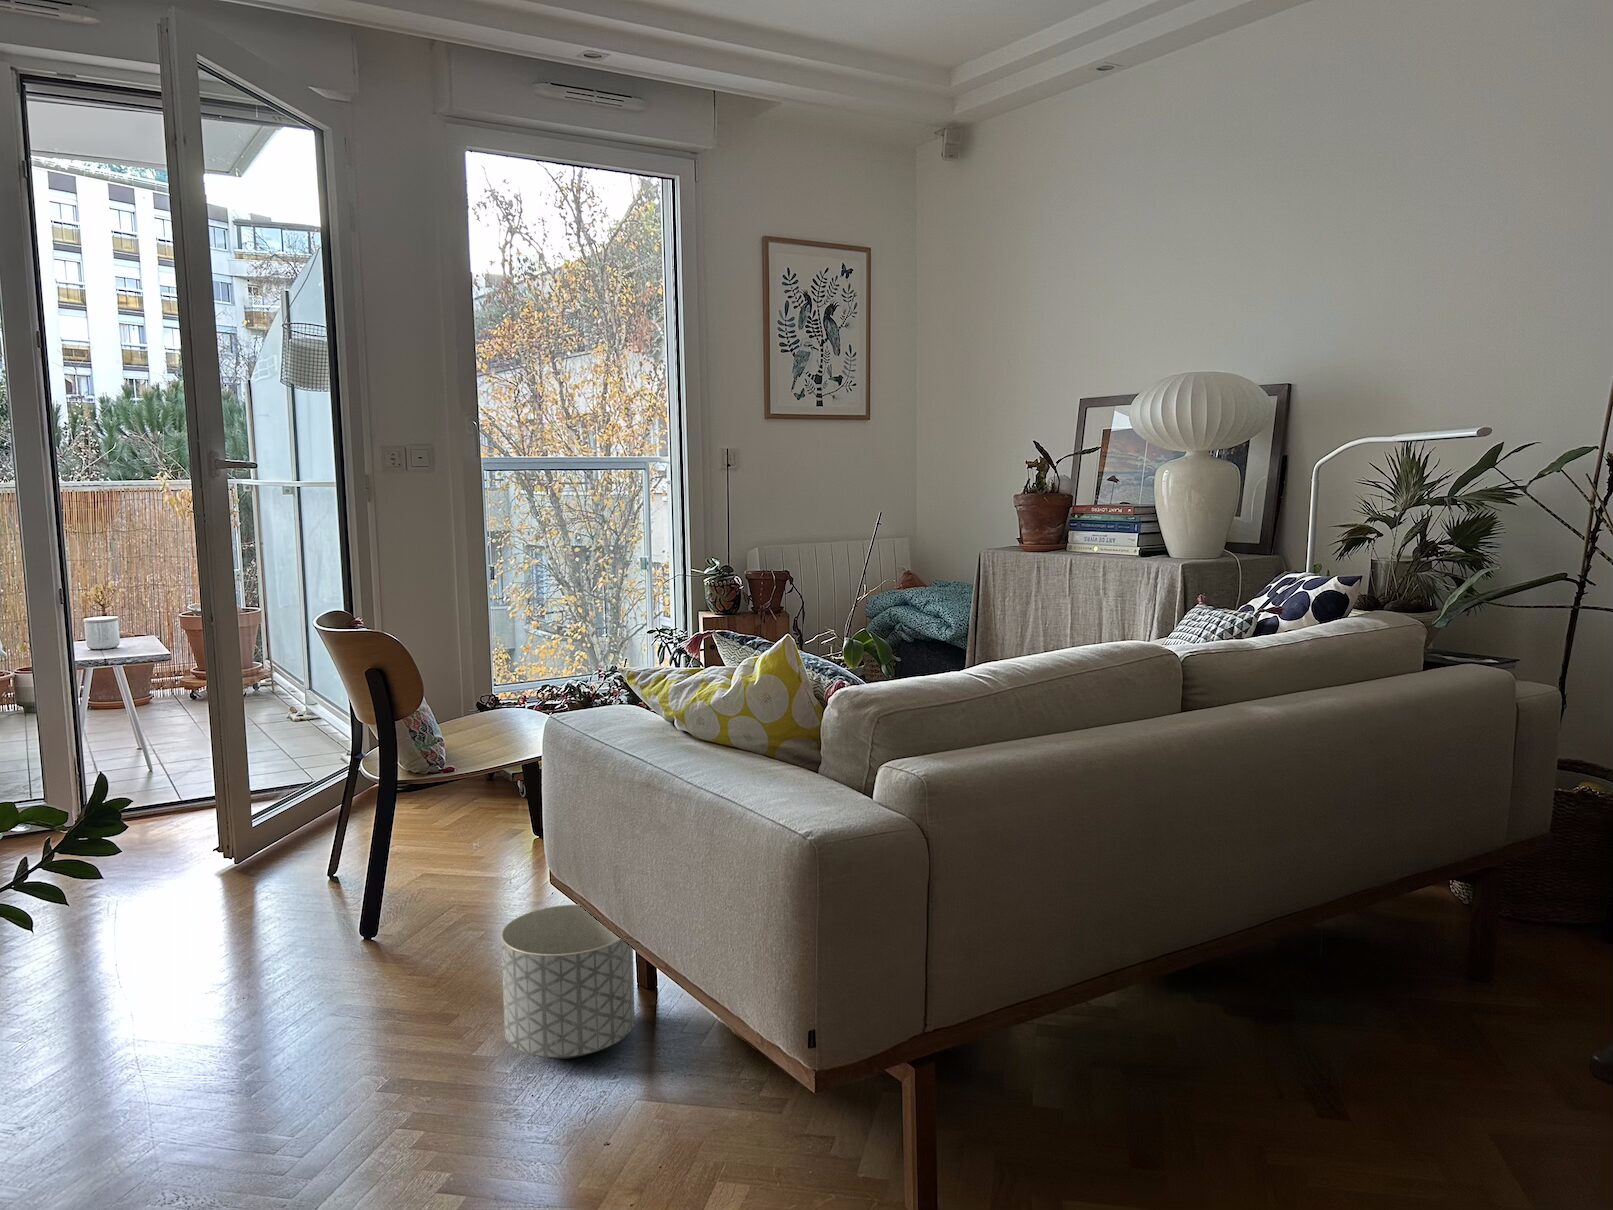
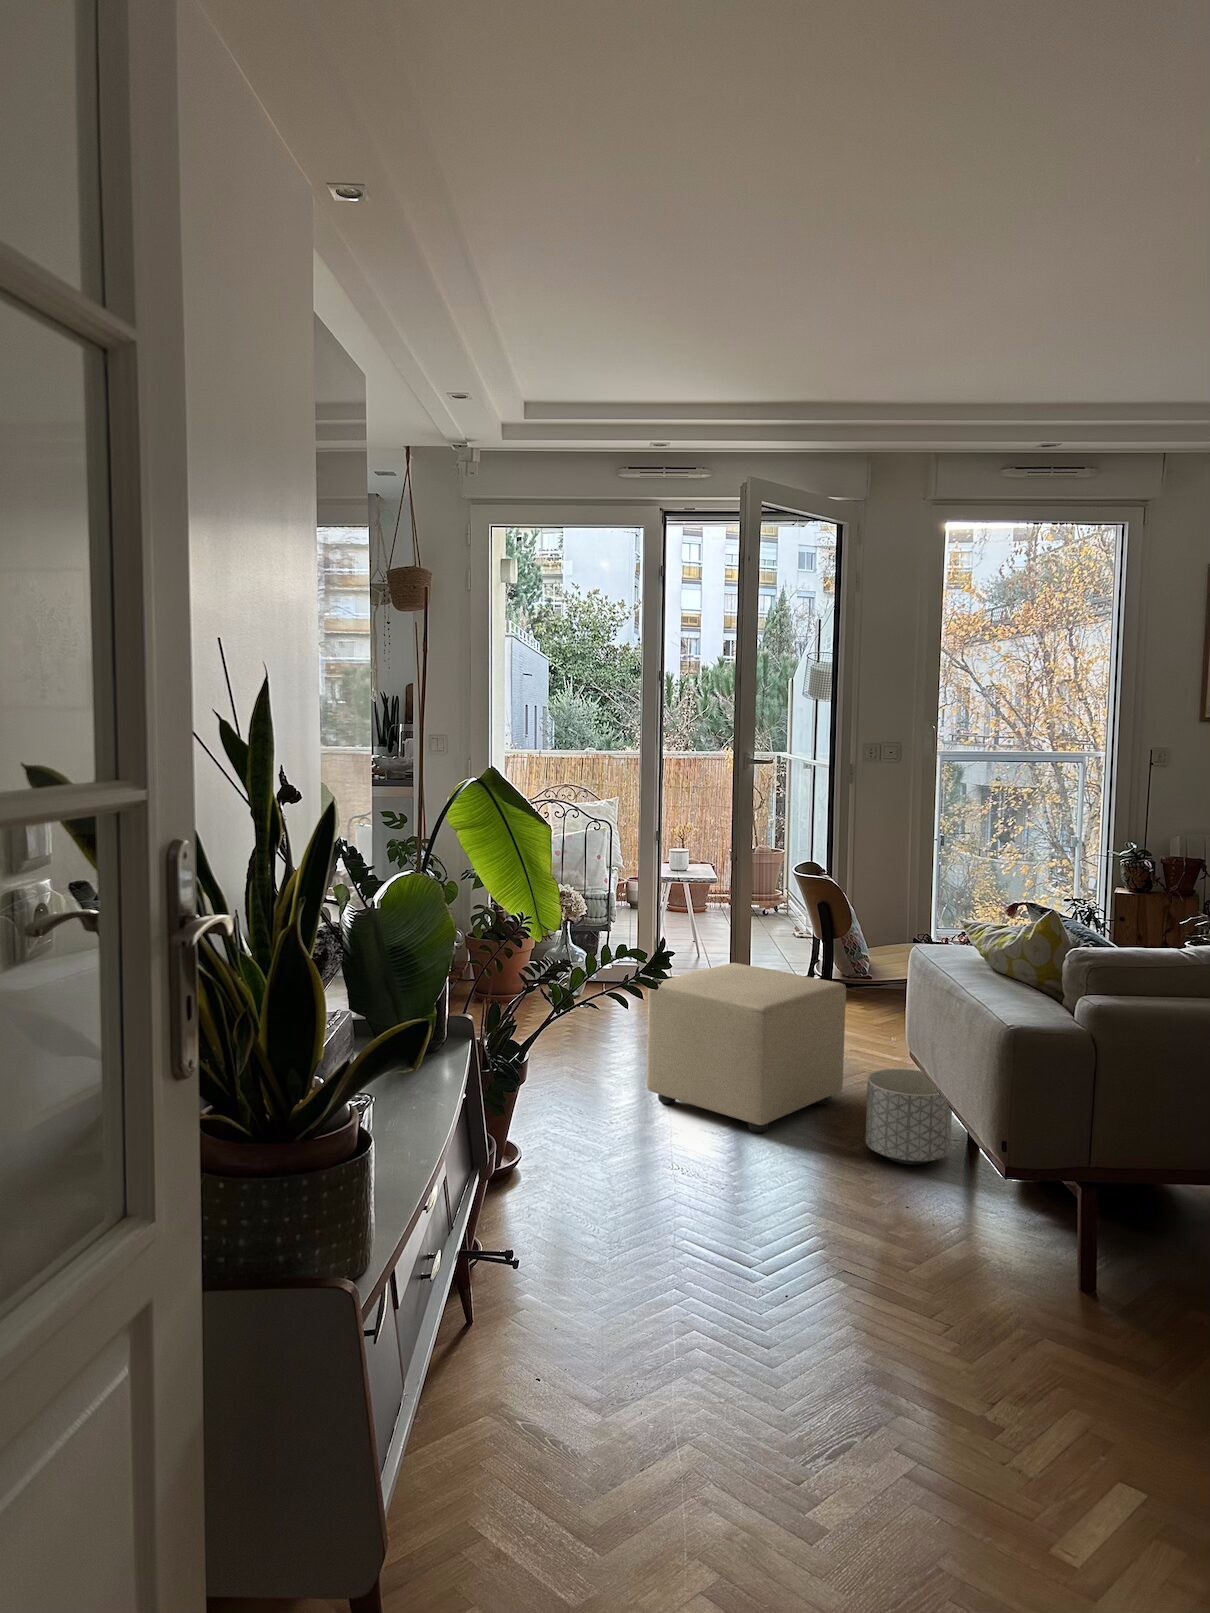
ottoman: none [70,785,439,1073] -> present [647,963,846,1133]

